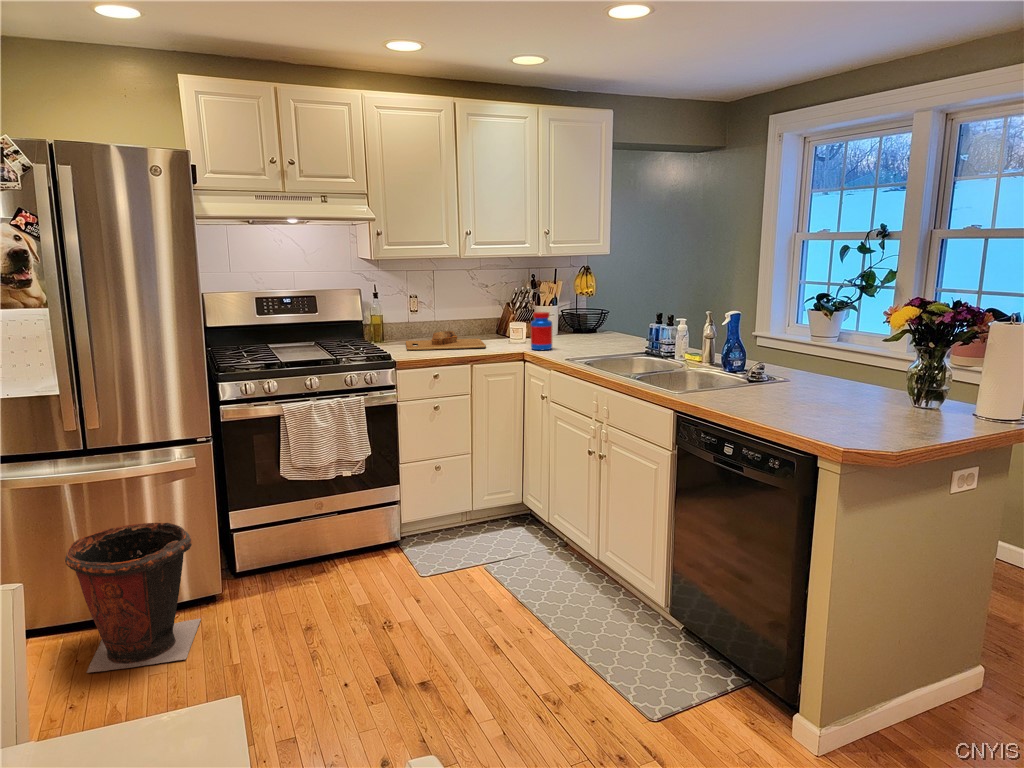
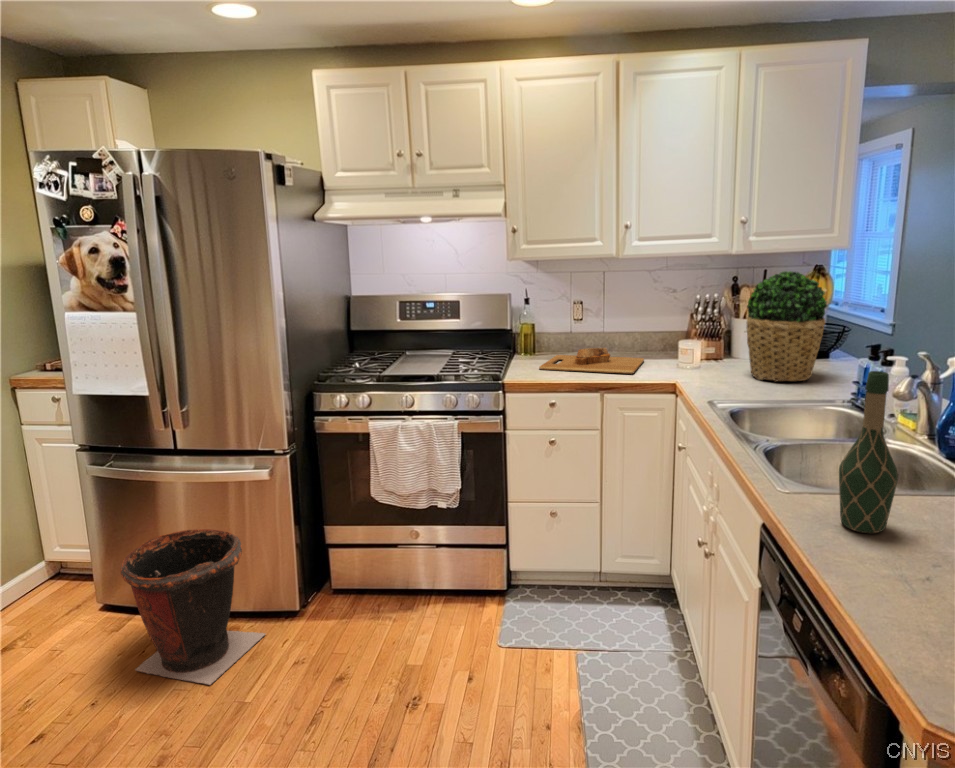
potted plant: none [560,266,613,345] -> present [747,271,827,381]
wine bottle: none [693,307,721,393] -> present [839,371,898,533]
jar: present [531,312,552,350] -> none [688,333,719,386]

